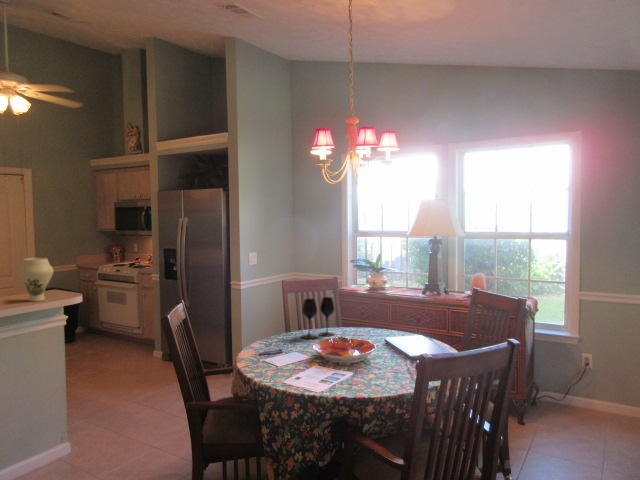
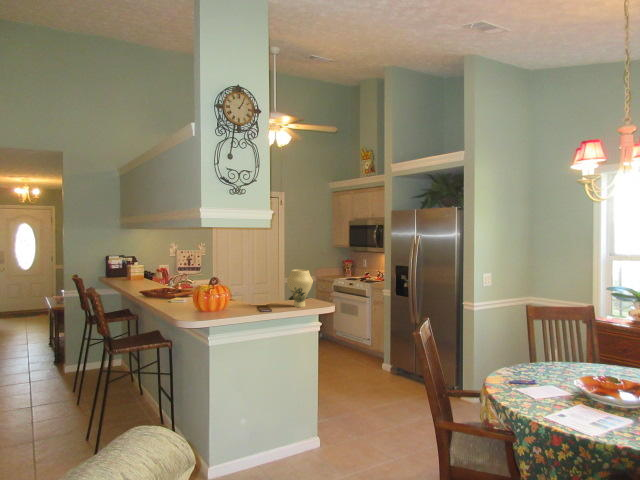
wine glass: present [302,297,335,339] -> none [556,329,598,374]

